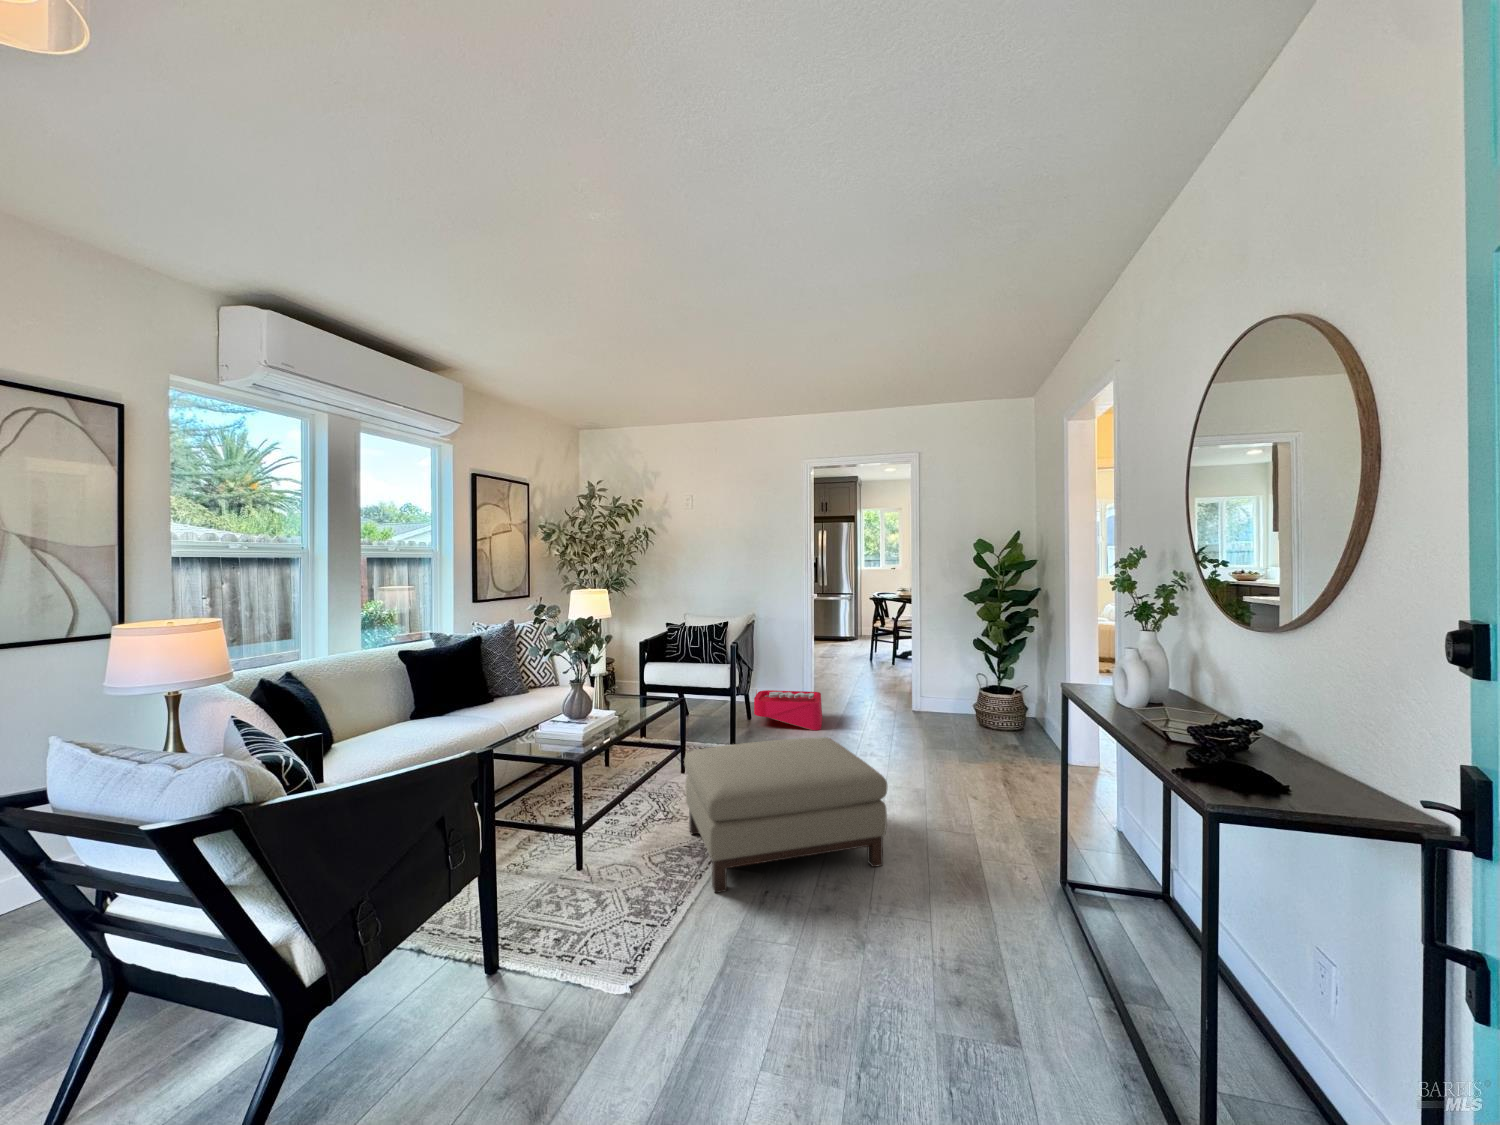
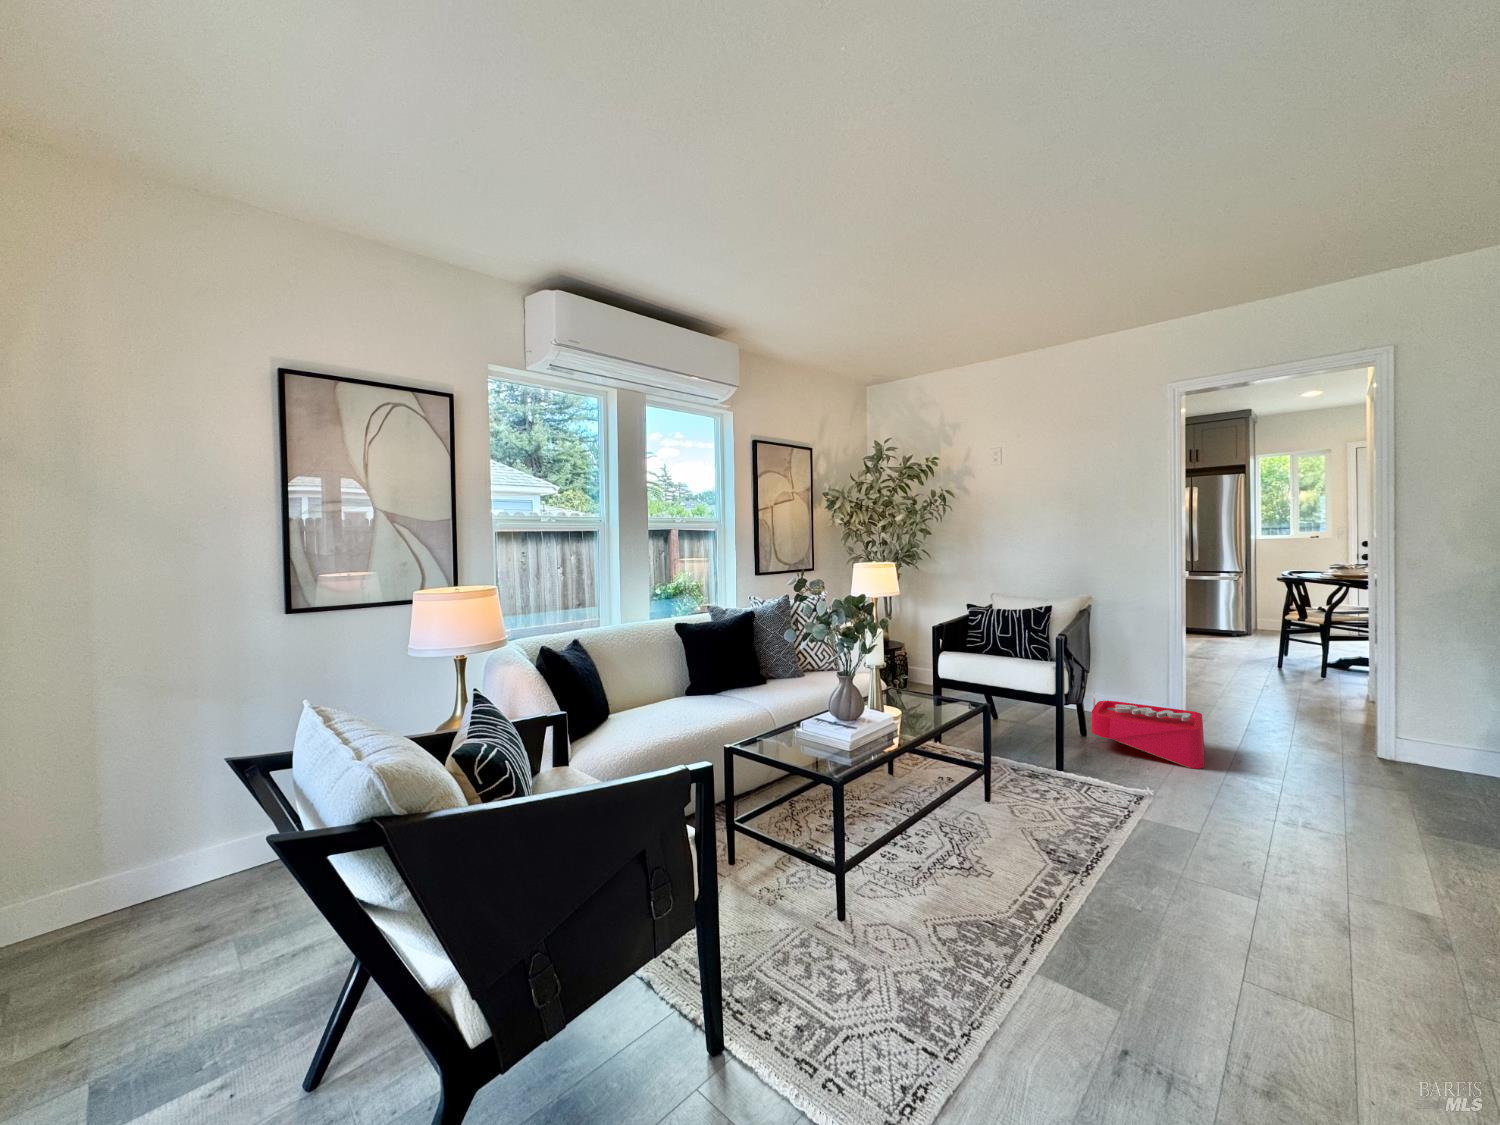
ottoman: present [684,737,887,893] -> none [986,788,1389,1073]

